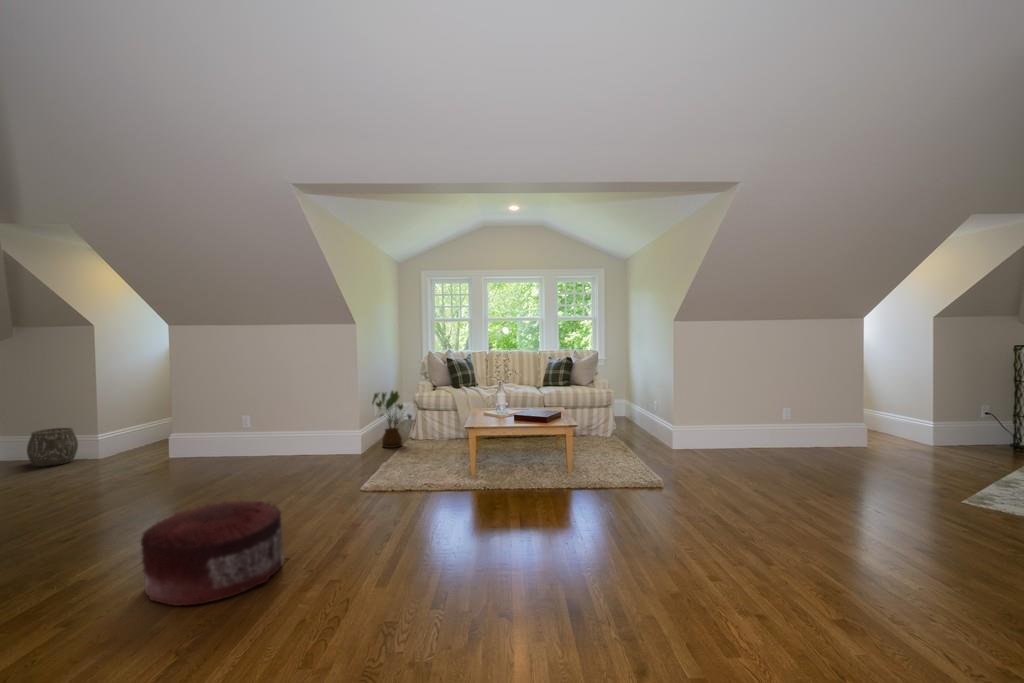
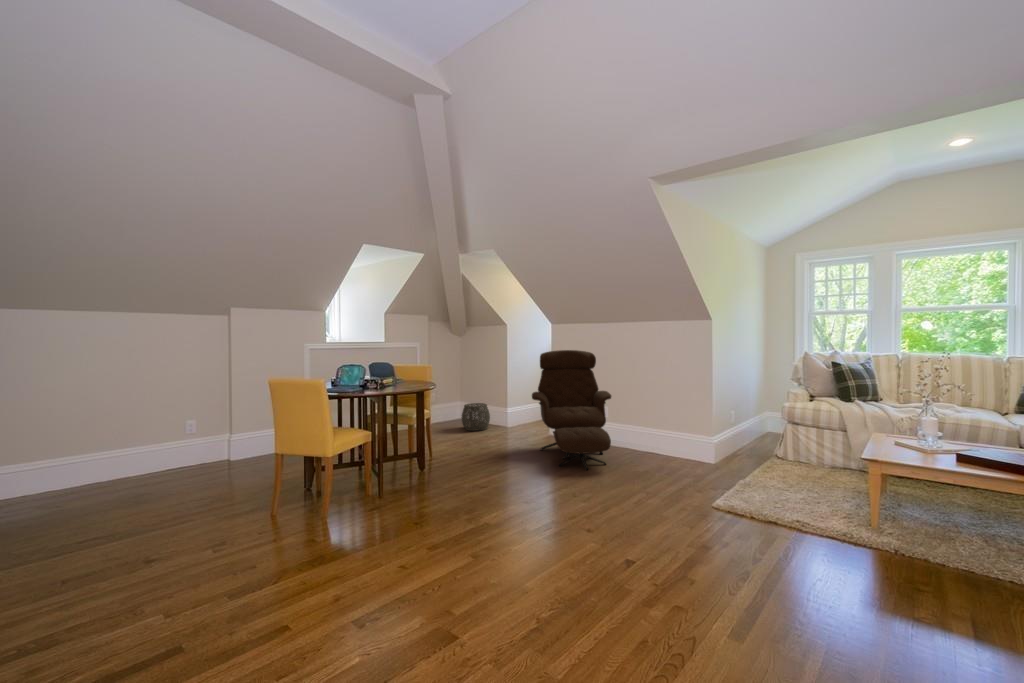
lounge chair: none [155,354,262,482] -> present [532,350,611,470]
house plant: present [372,391,419,448] -> none [728,396,789,464]
pouf: present [141,500,284,606] -> none [470,501,602,619]

